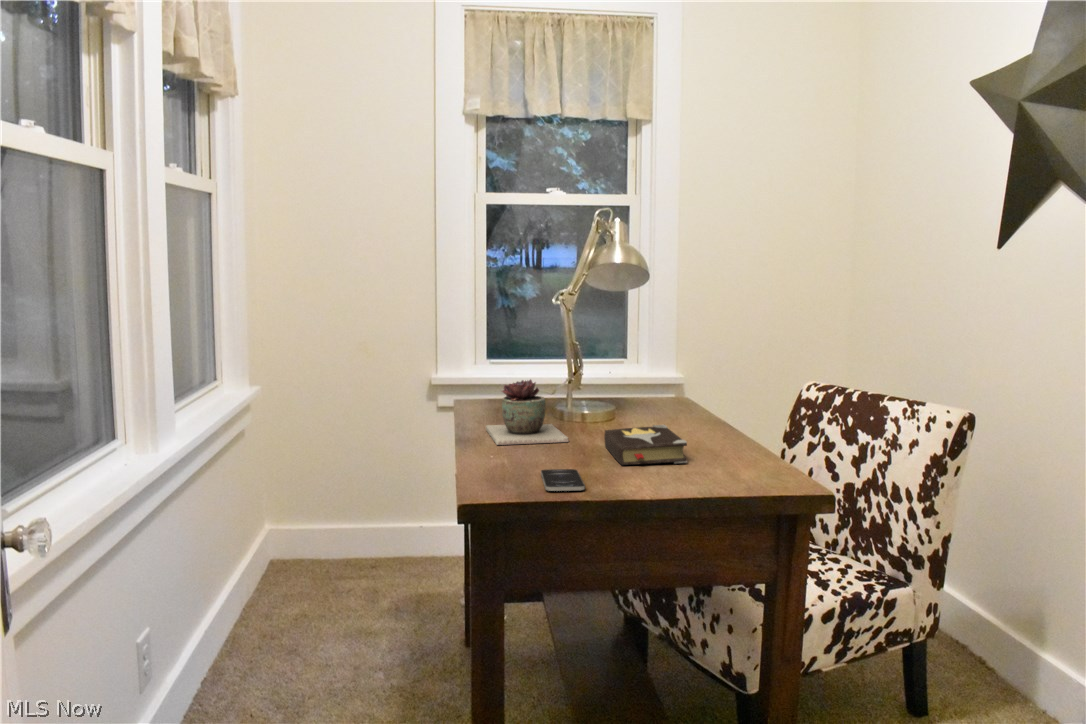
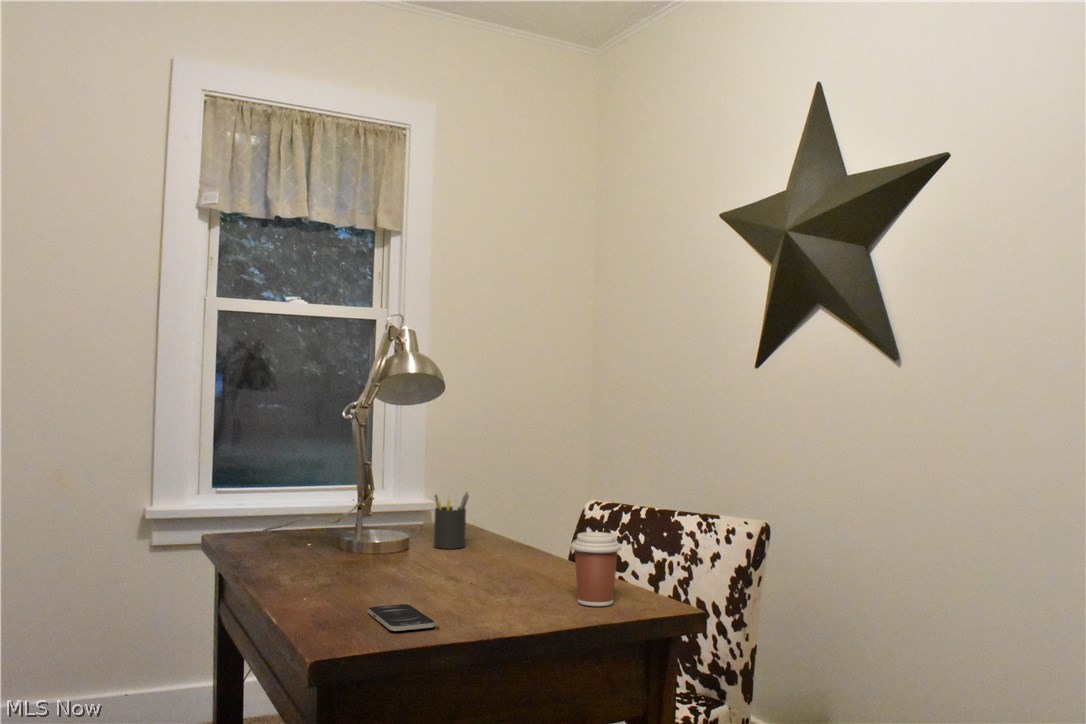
pen holder: none [642,367,674,423] -> present [434,486,469,549]
succulent plant: present [486,380,568,445] -> none [258,502,371,583]
coffee cup: none [723,415,771,484] -> present [571,532,621,606]
hardback book: present [604,425,688,465] -> none [416,549,522,596]

